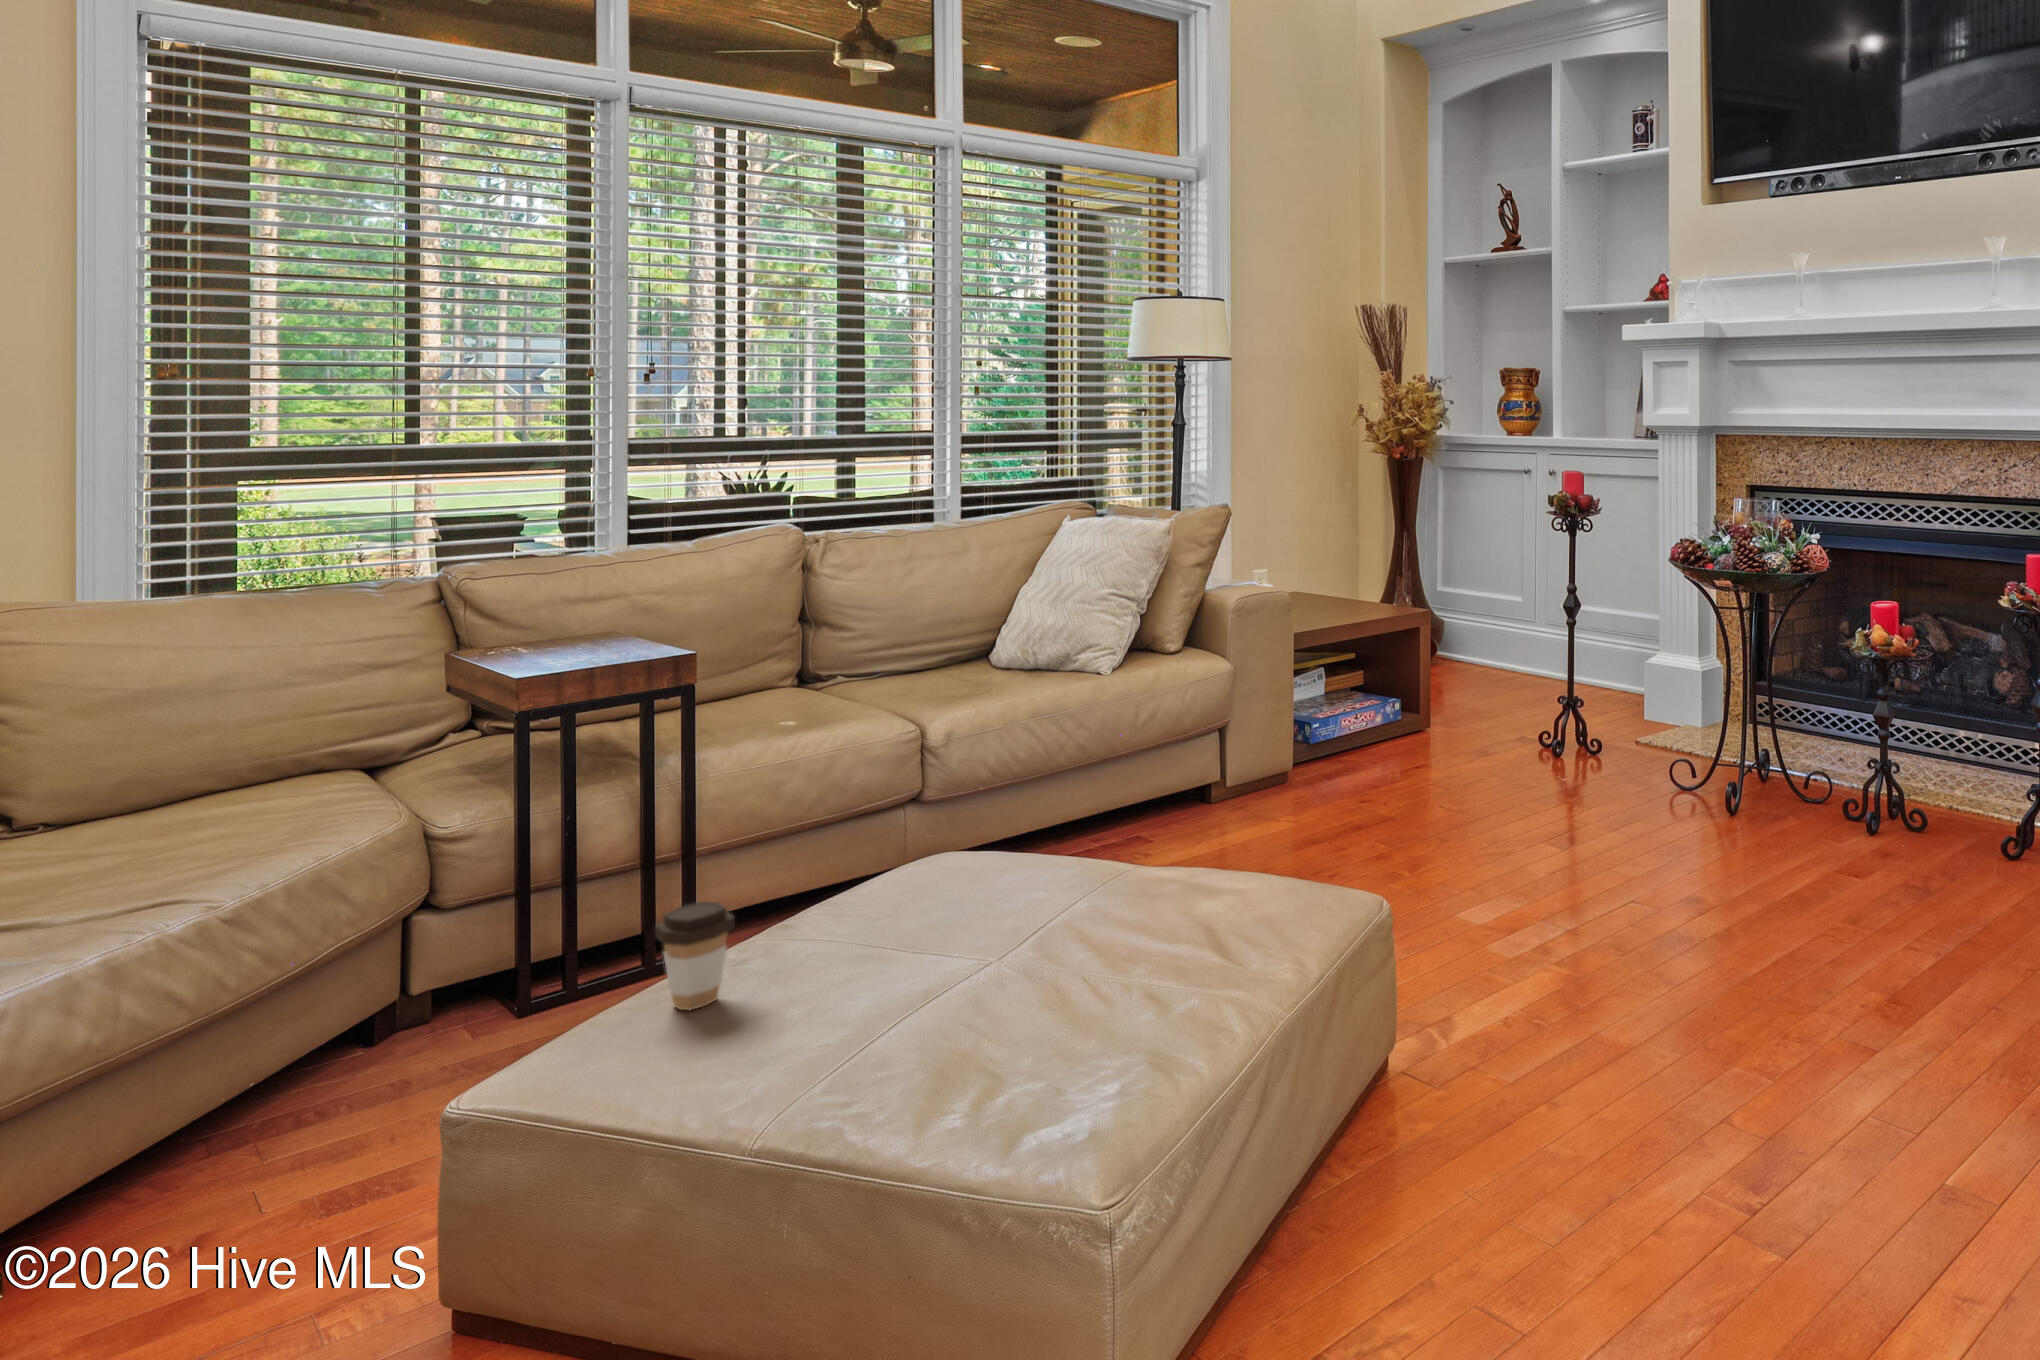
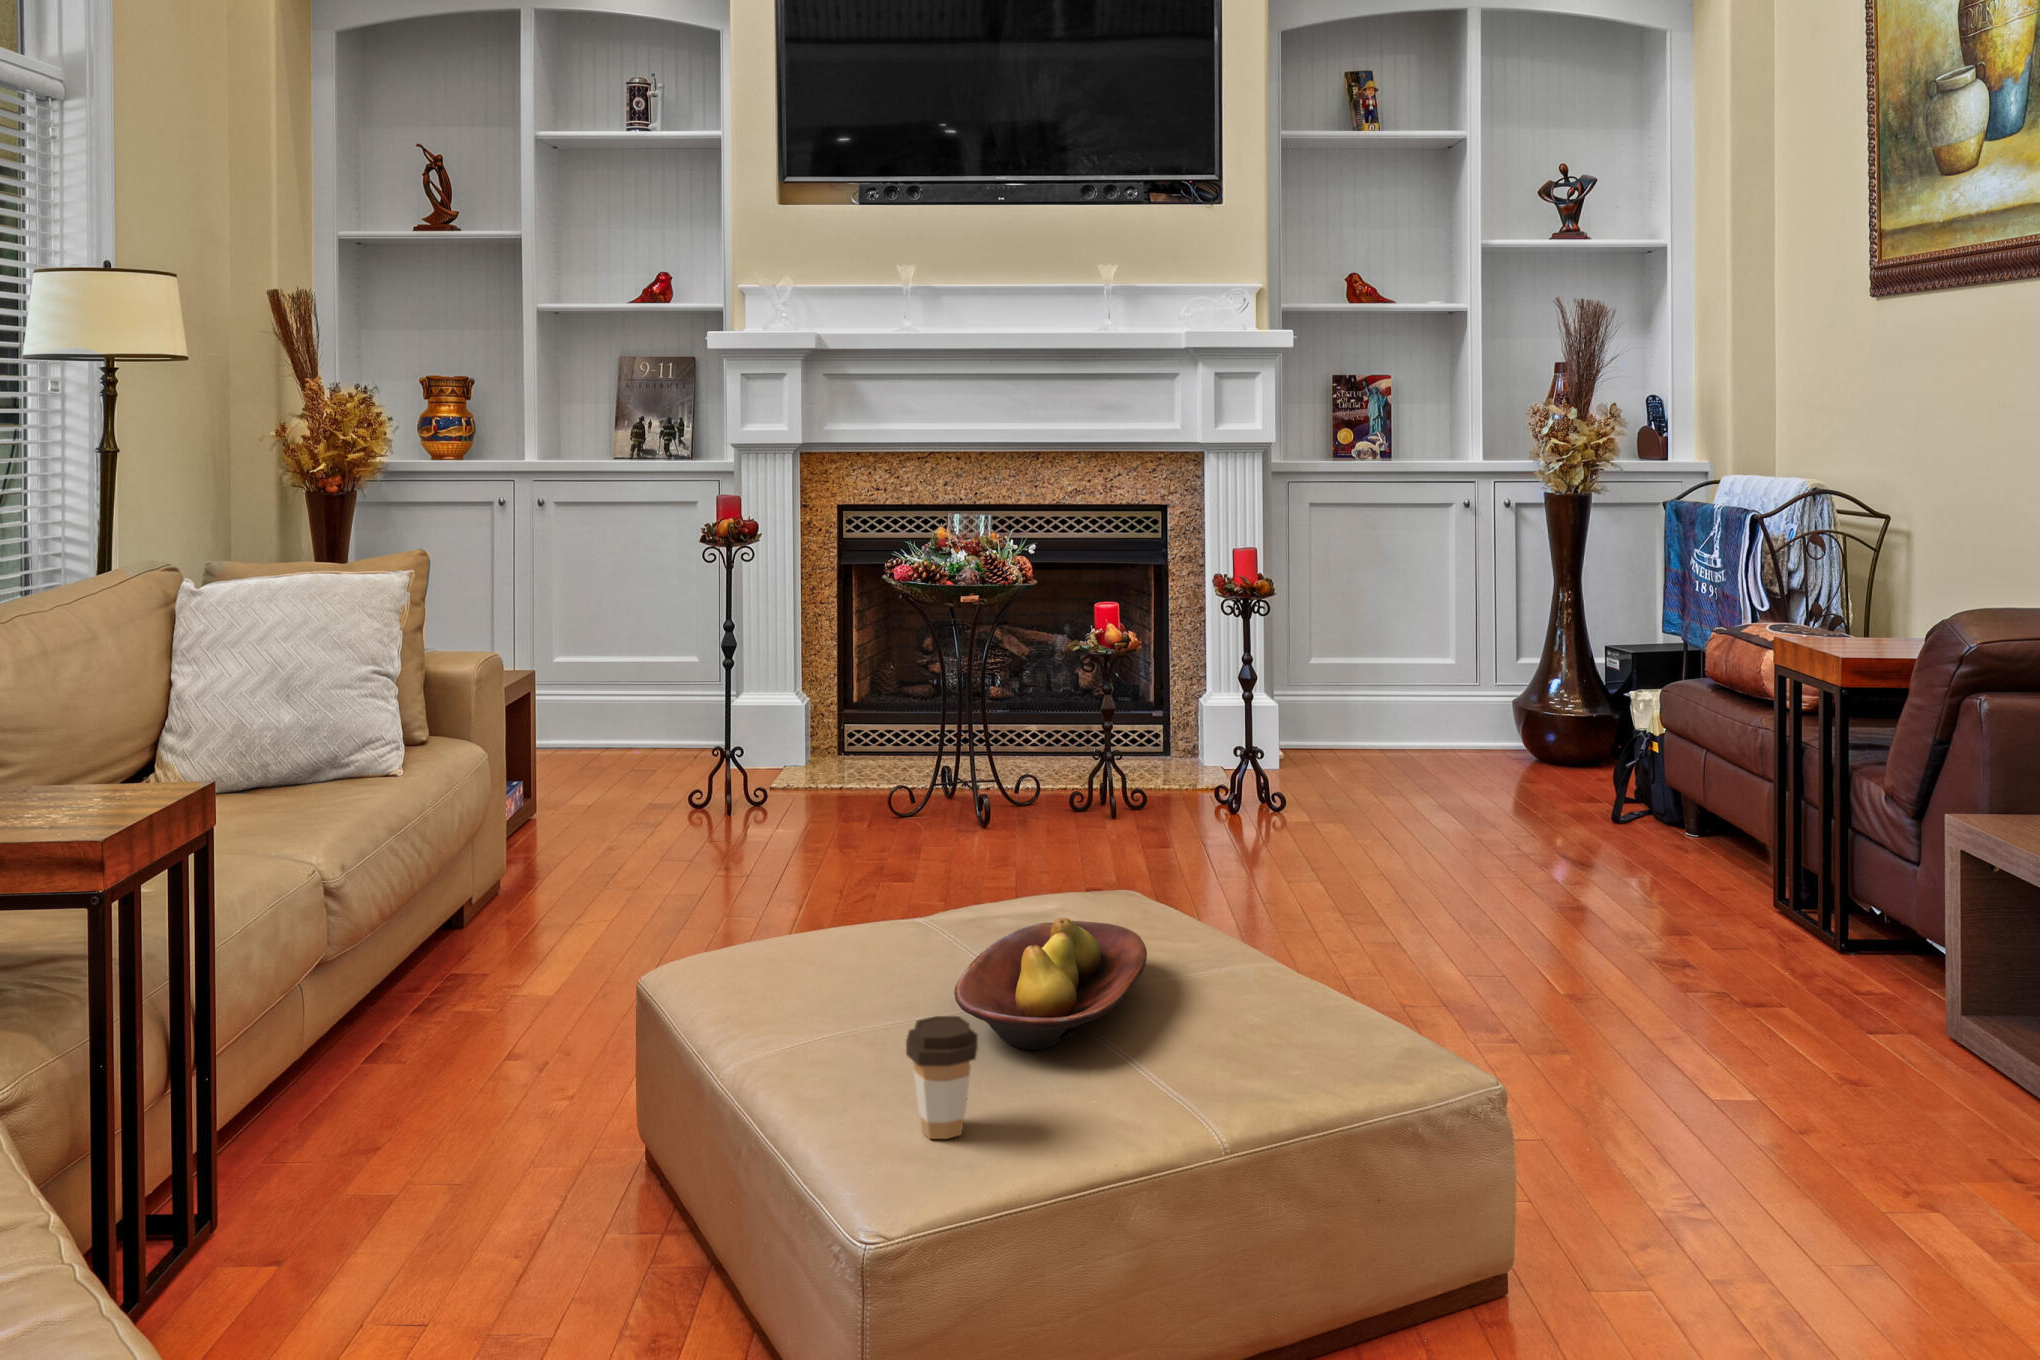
fruit bowl: none [840,862,1127,971] -> present [954,918,1147,1050]

